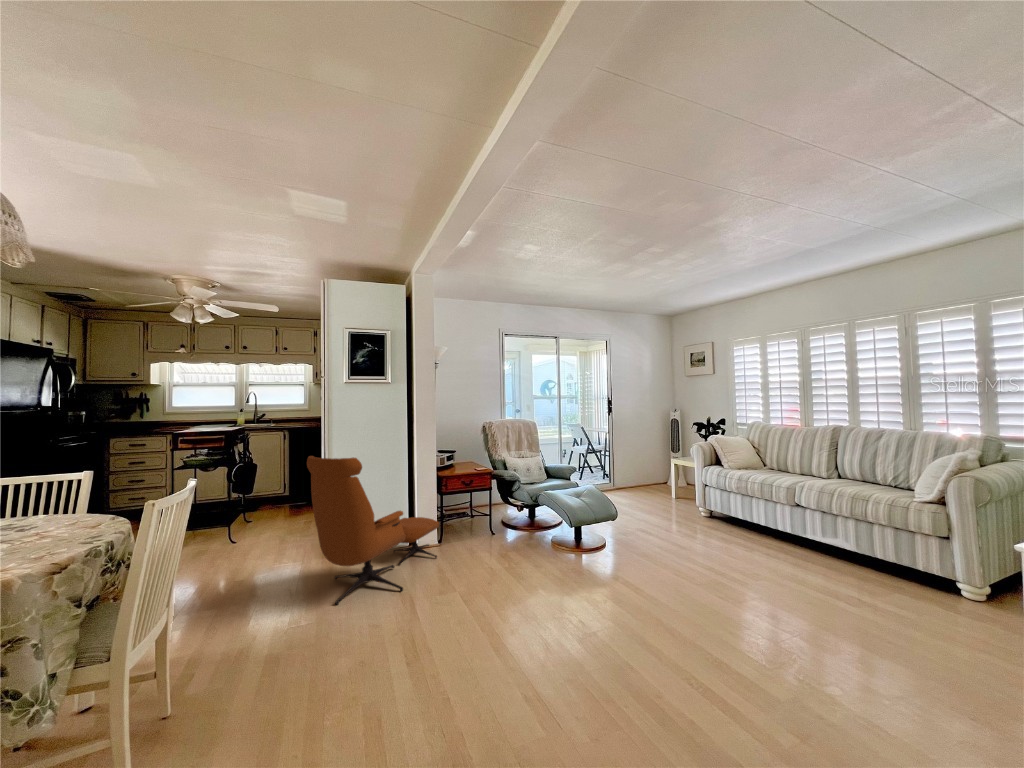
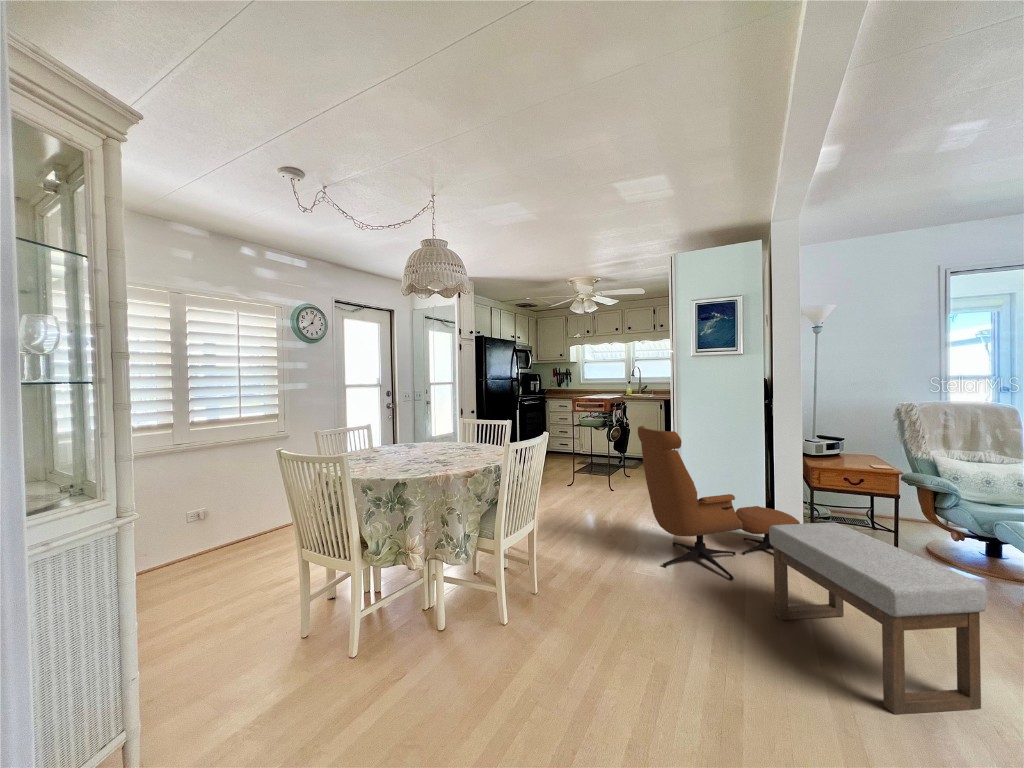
ottoman: none [442,514,568,639] -> present [769,522,986,715]

